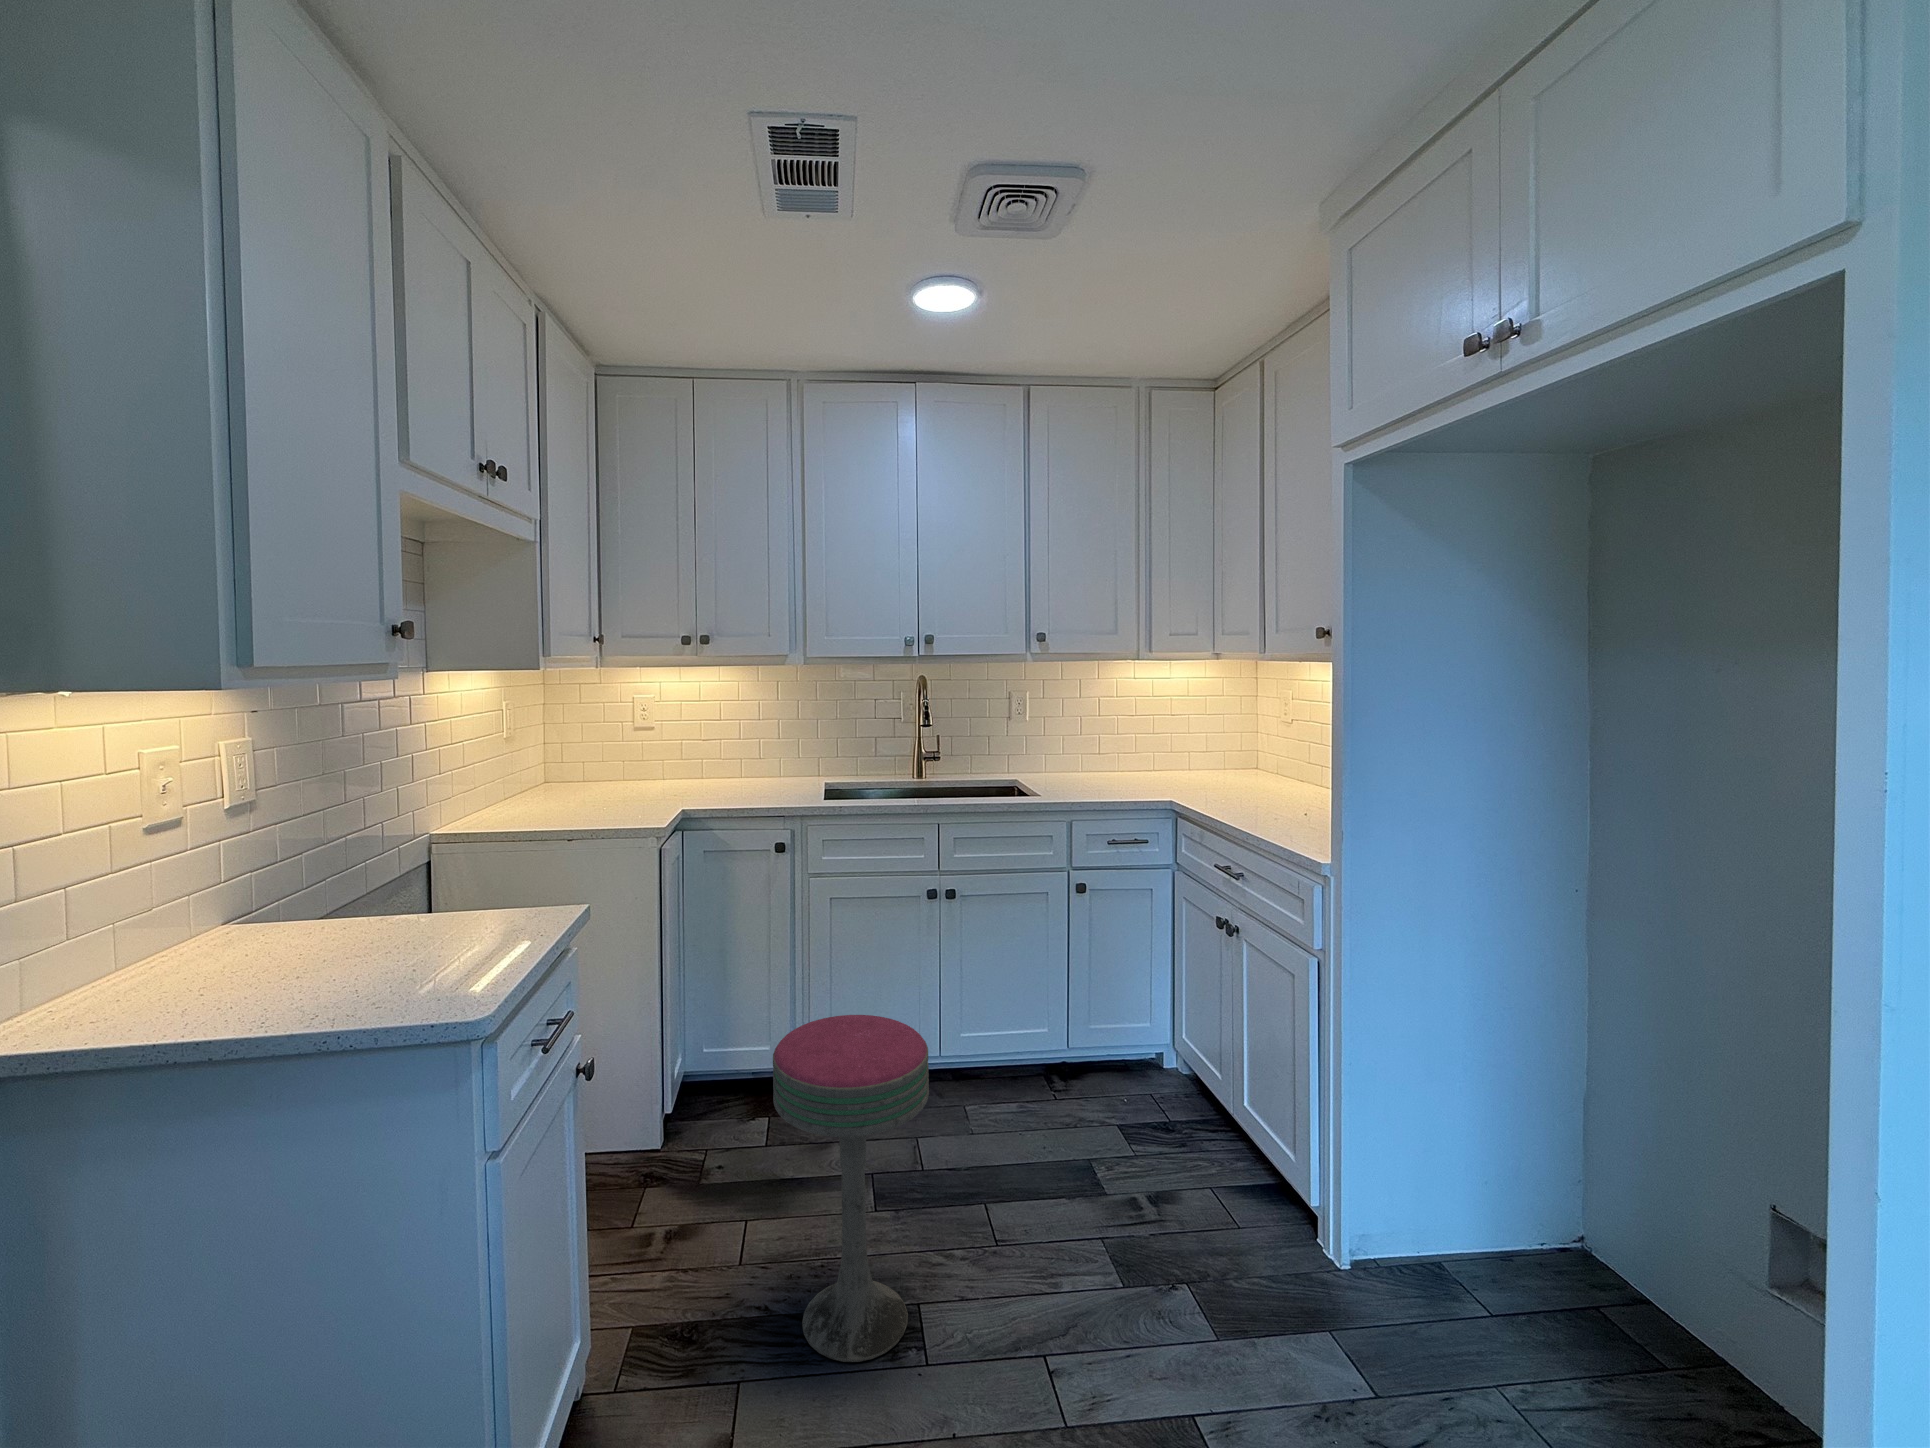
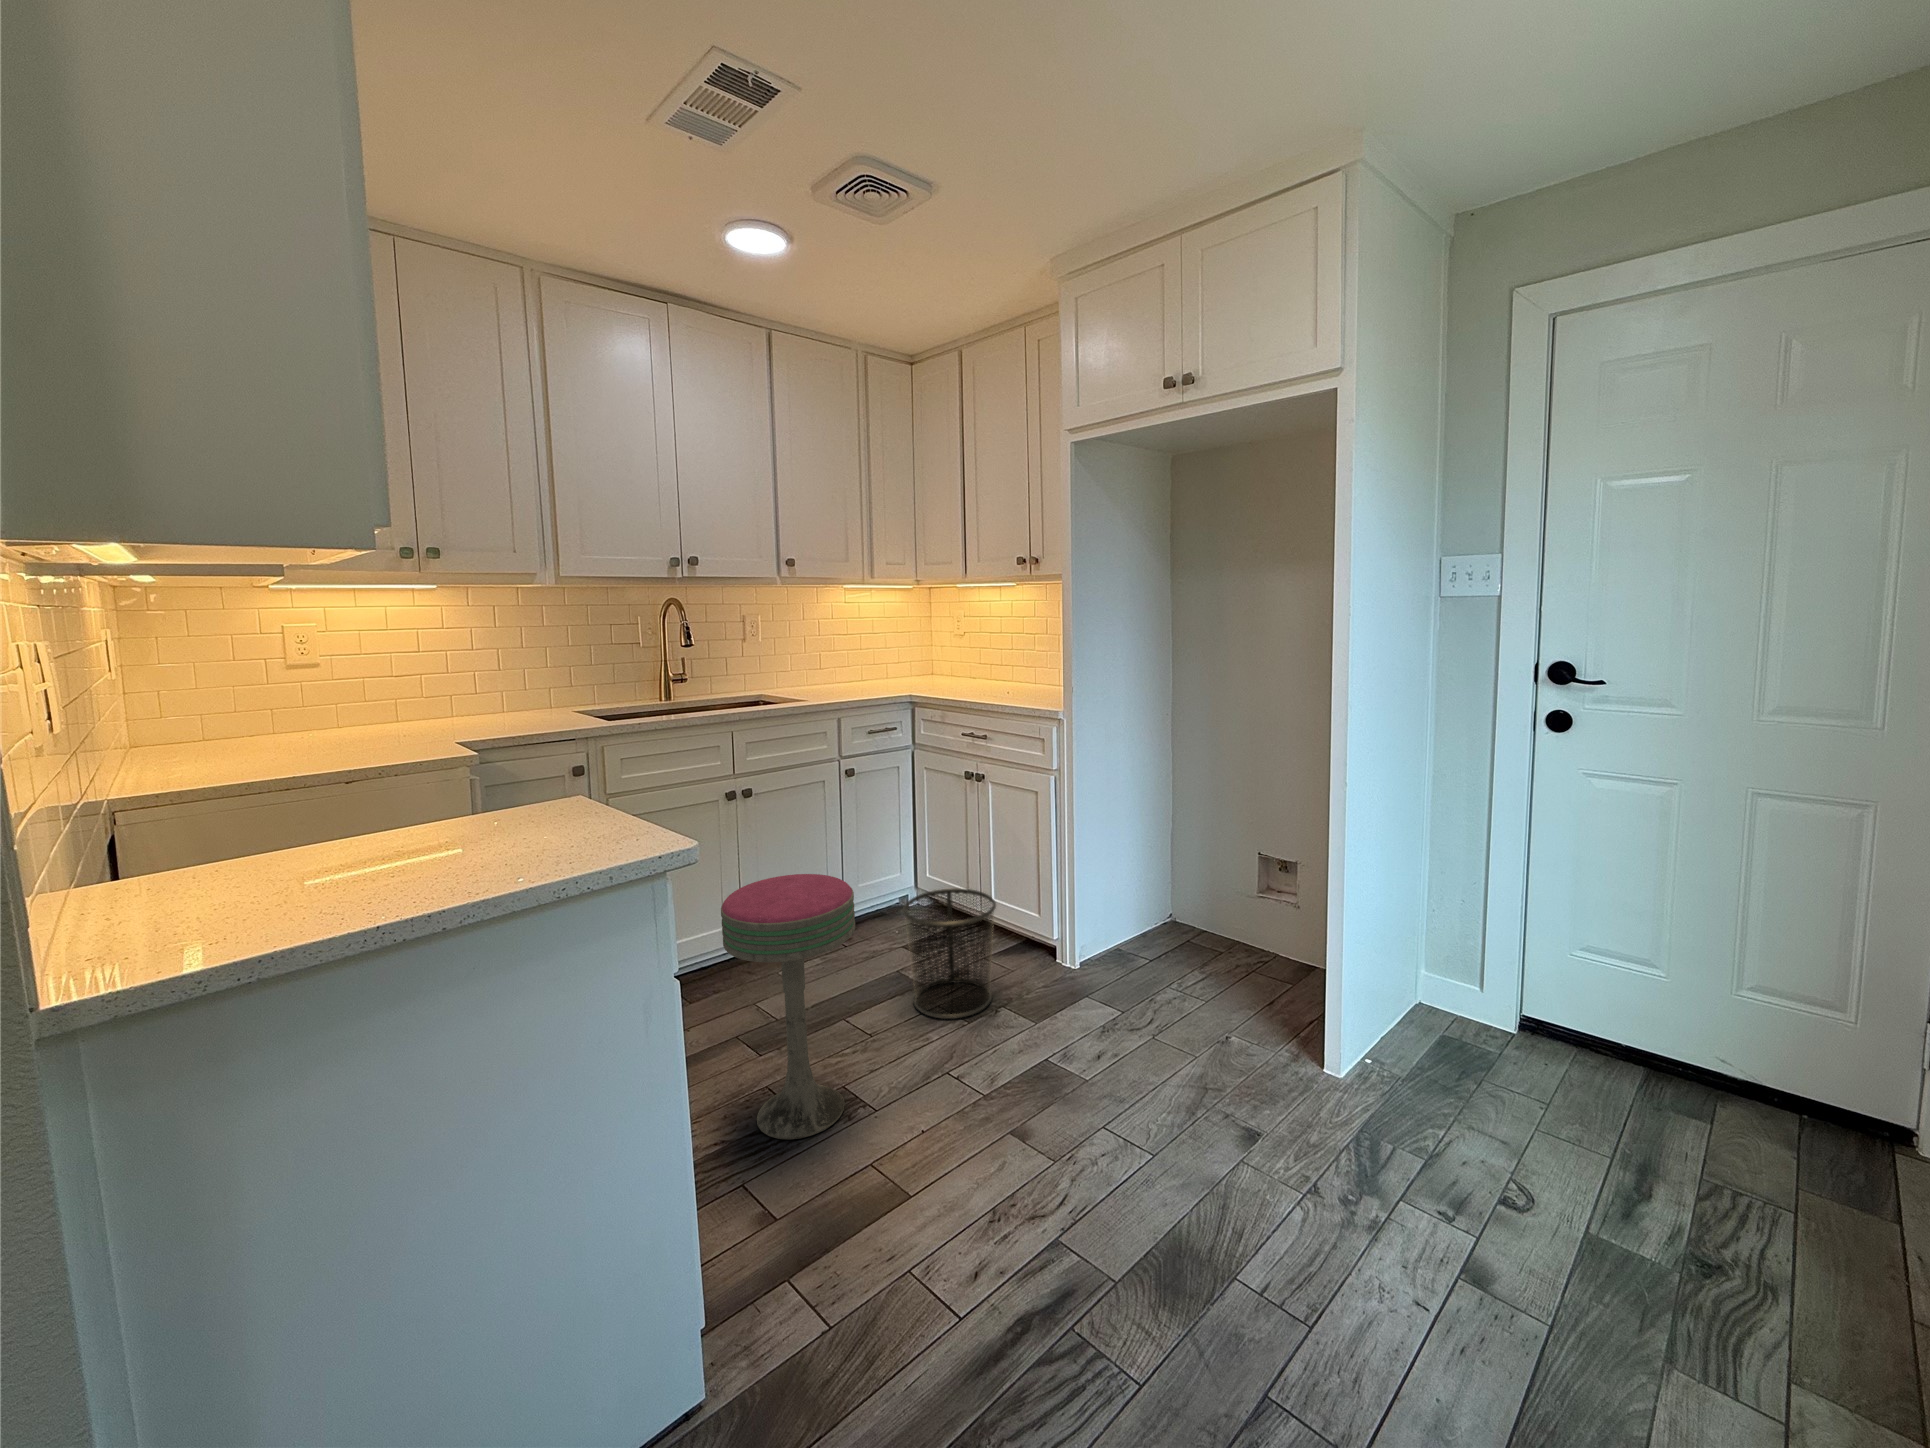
waste bin: none [1061,1075,1194,1277] -> present [903,888,996,1019]

